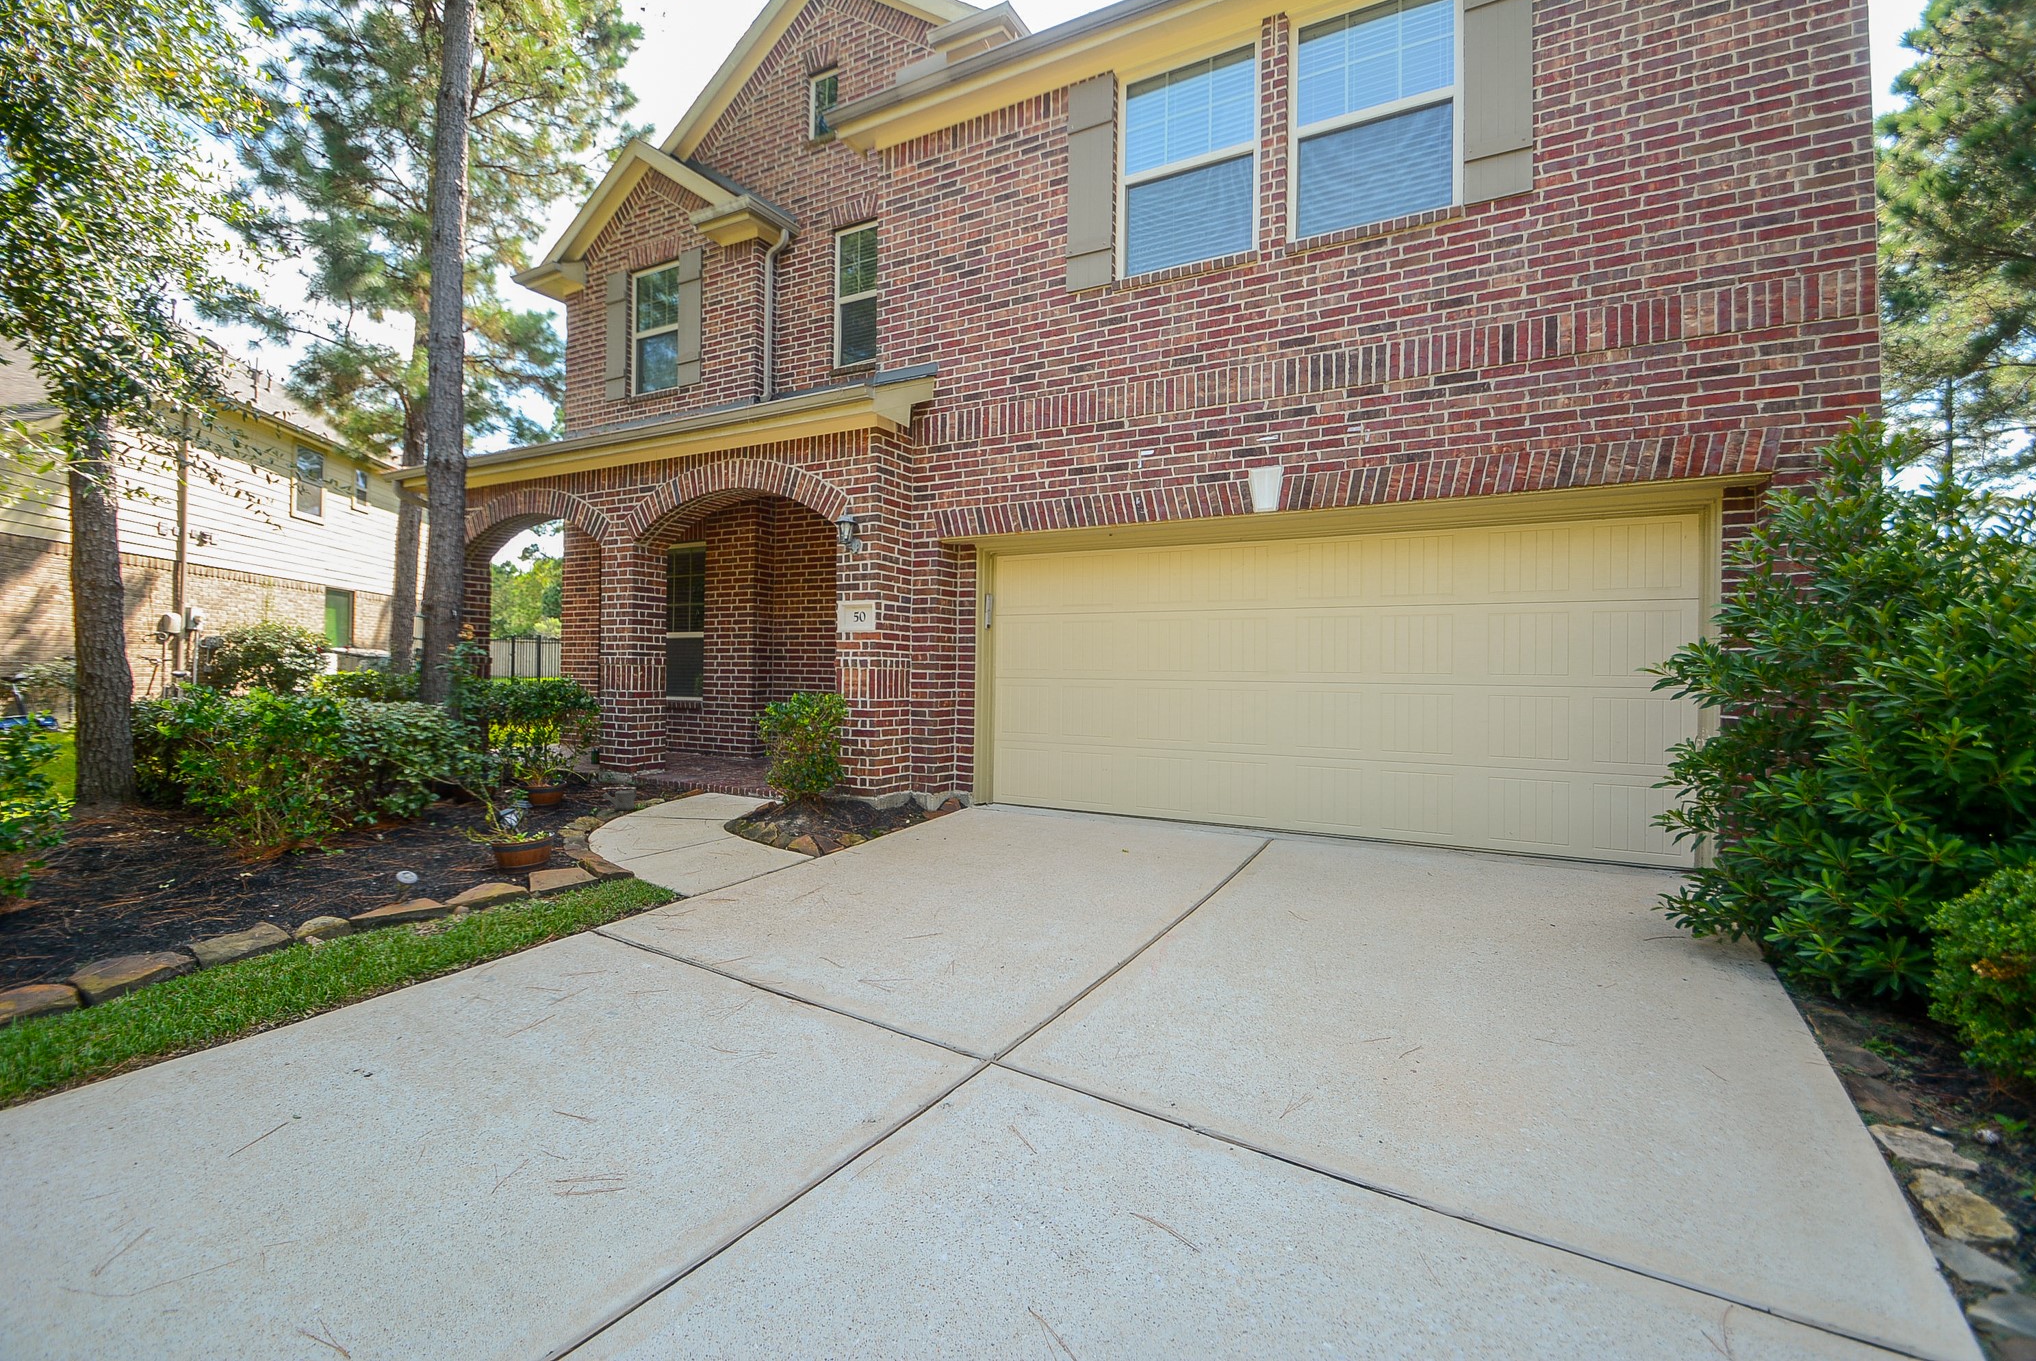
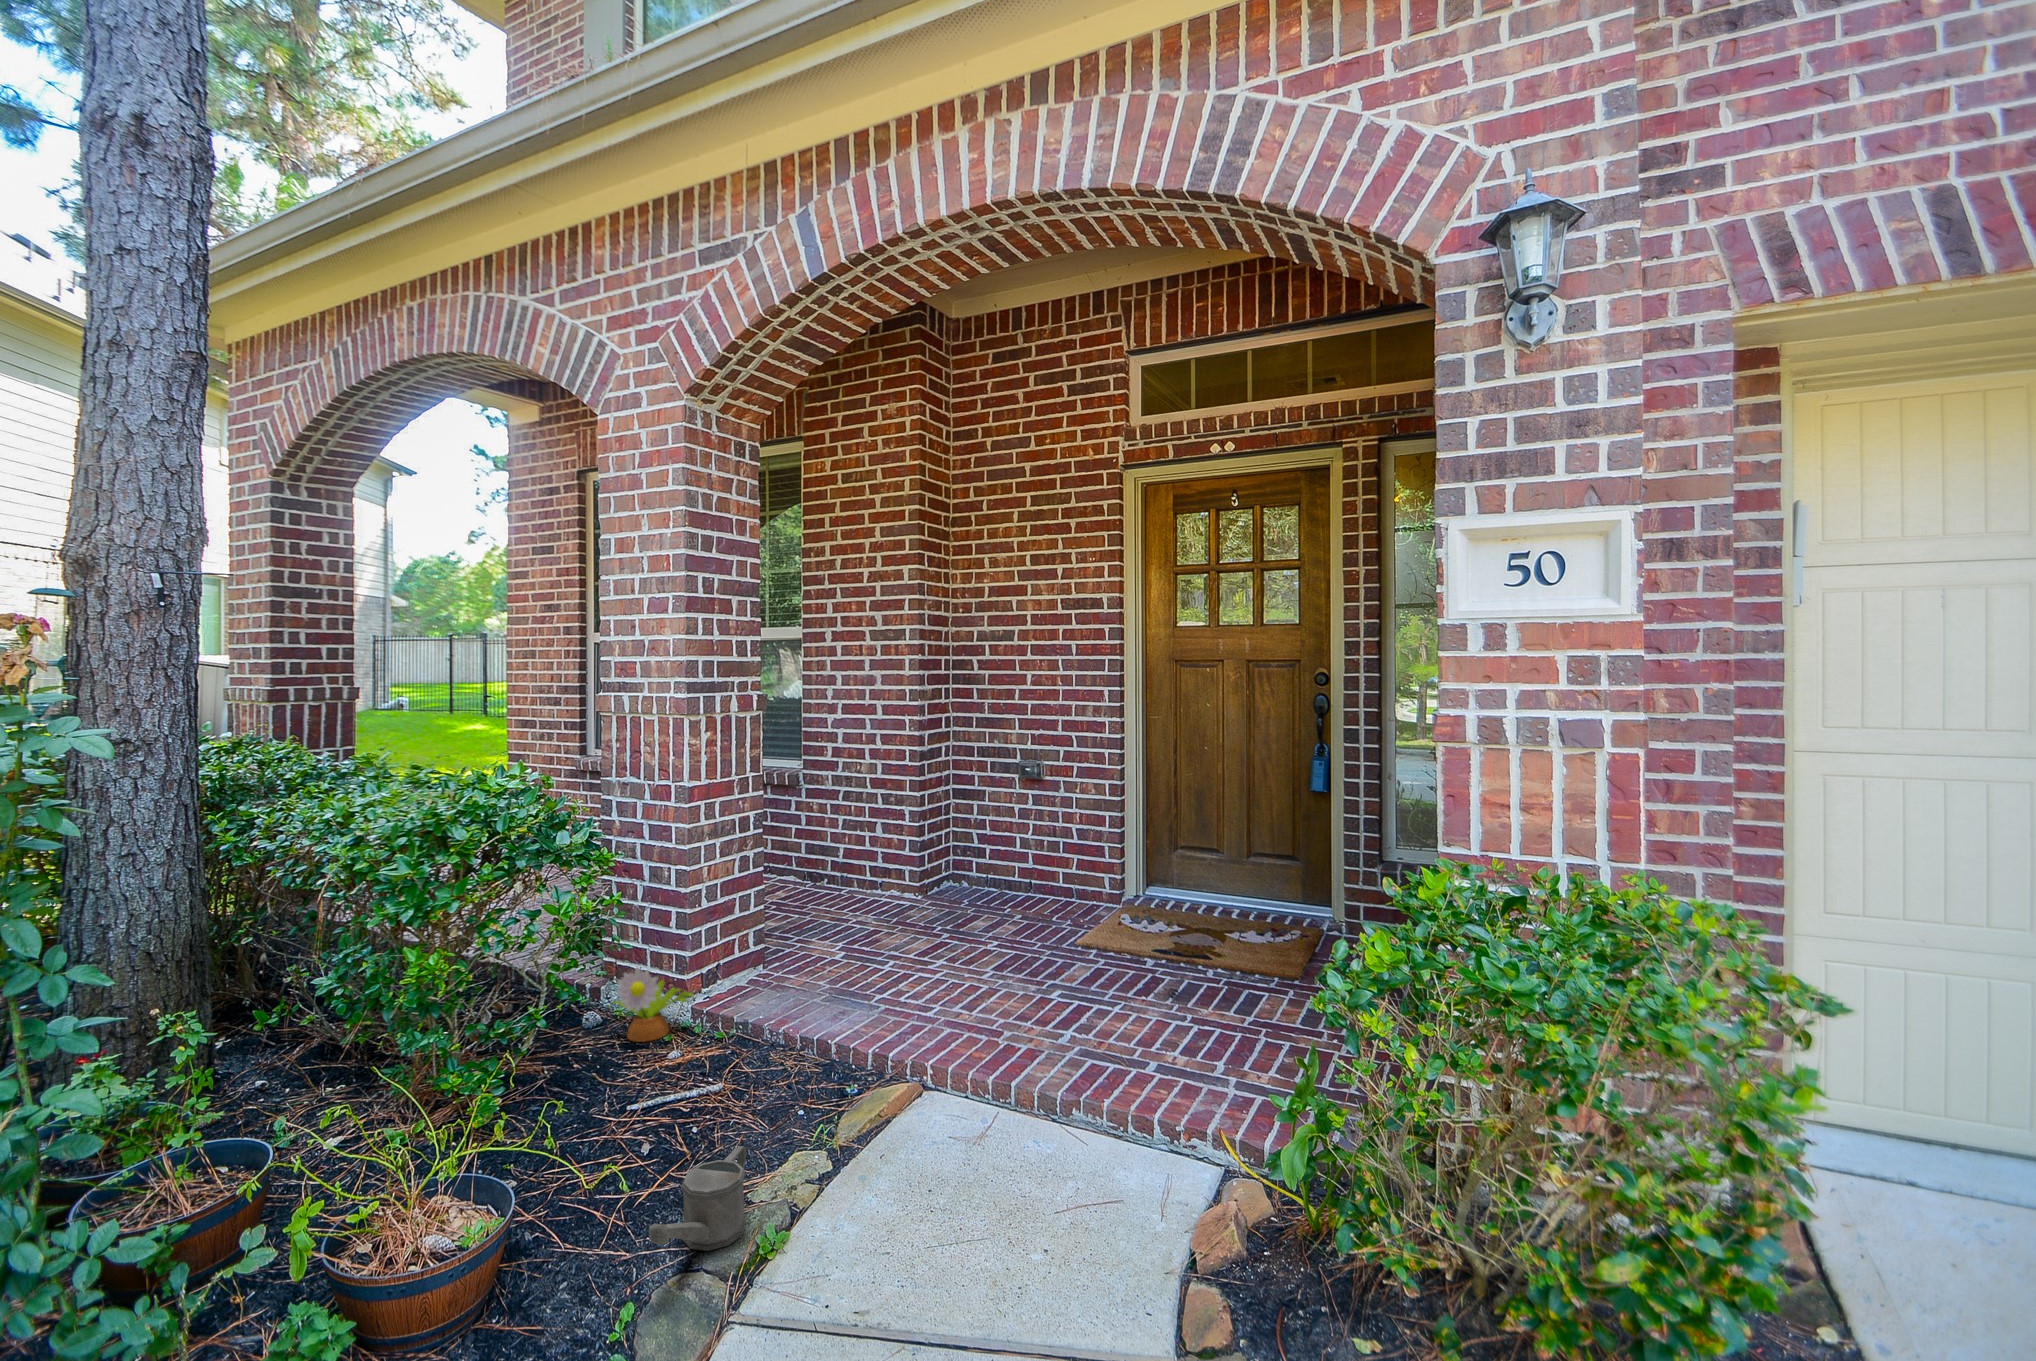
decorative plant: none [598,757,633,785] -> present [608,967,694,1042]

